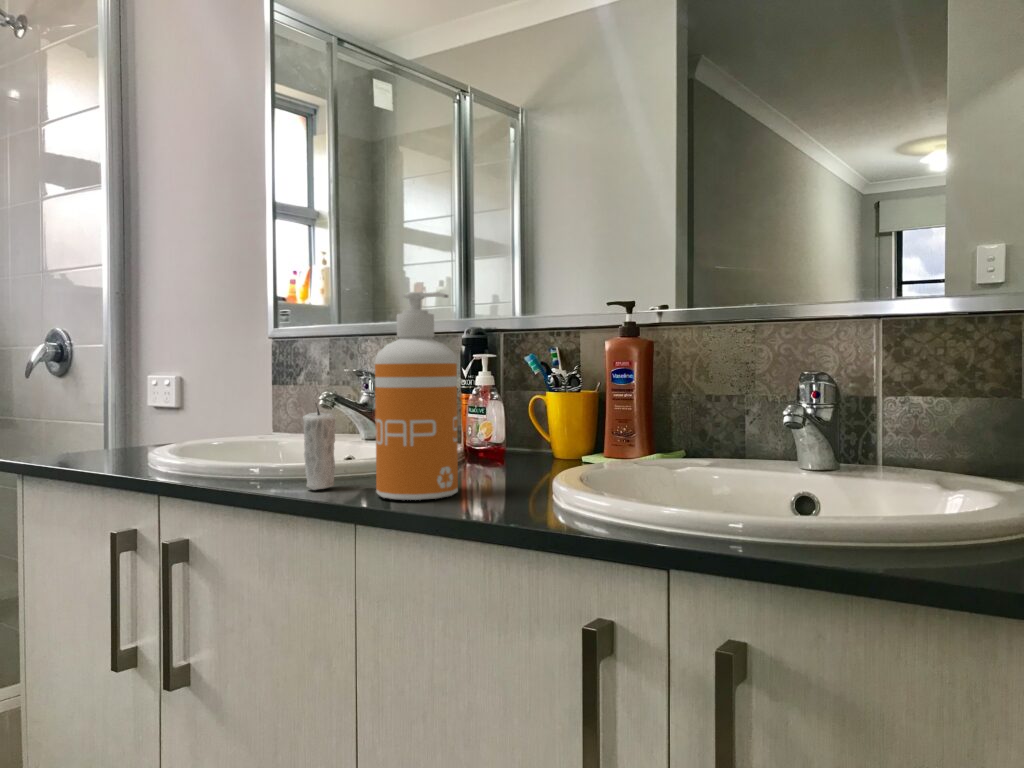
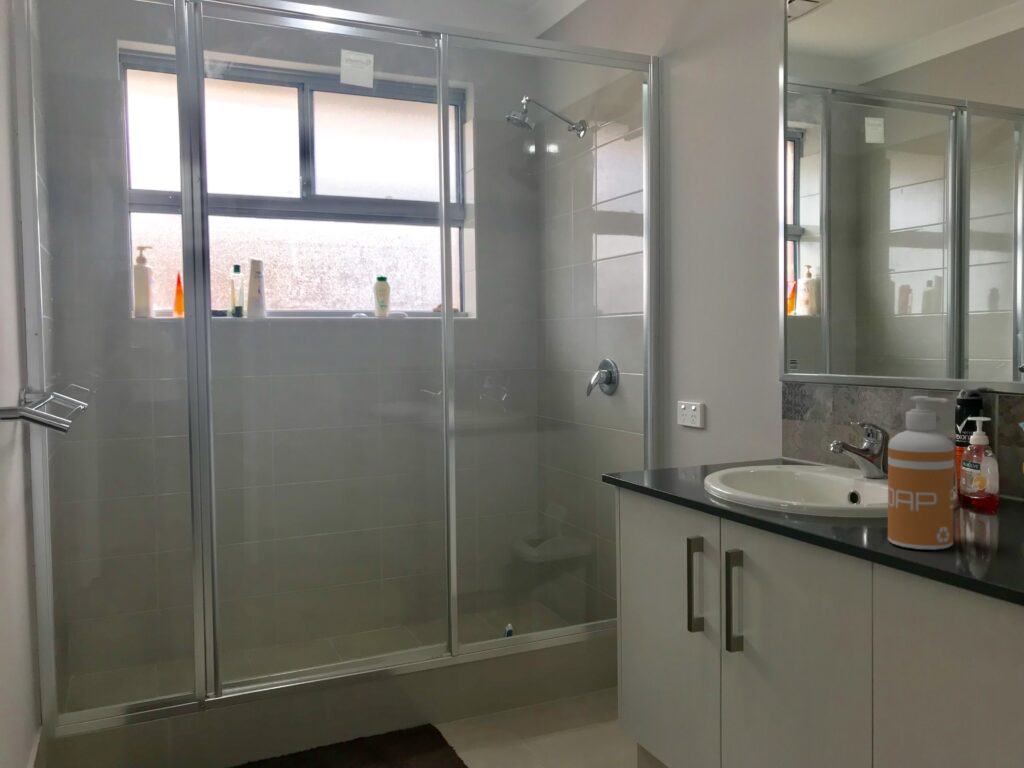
candle: present [303,407,335,490] -> none [830,464,855,530]

